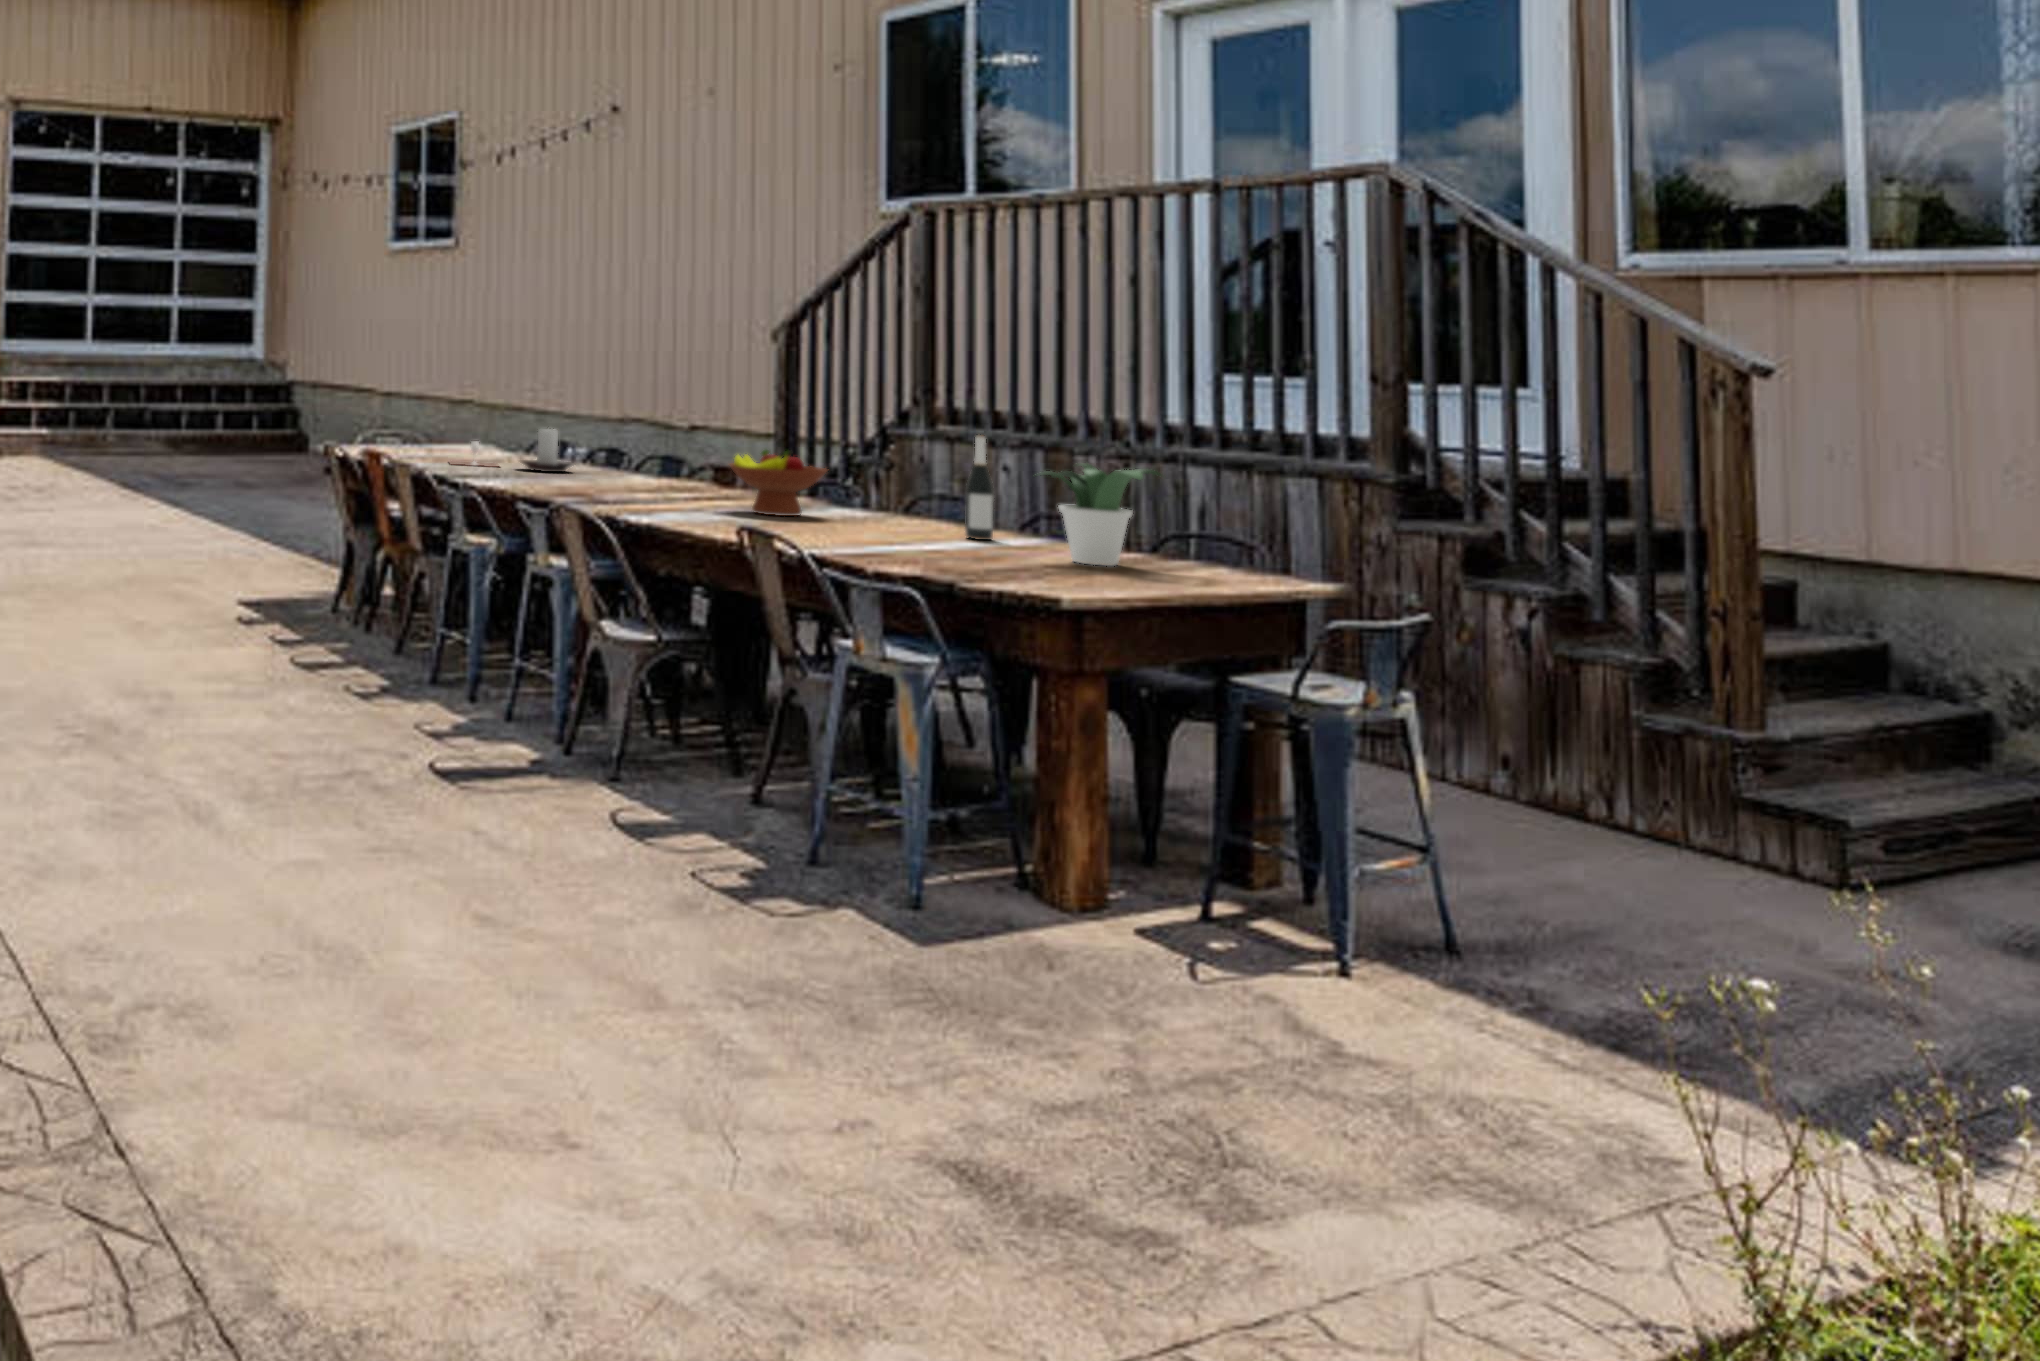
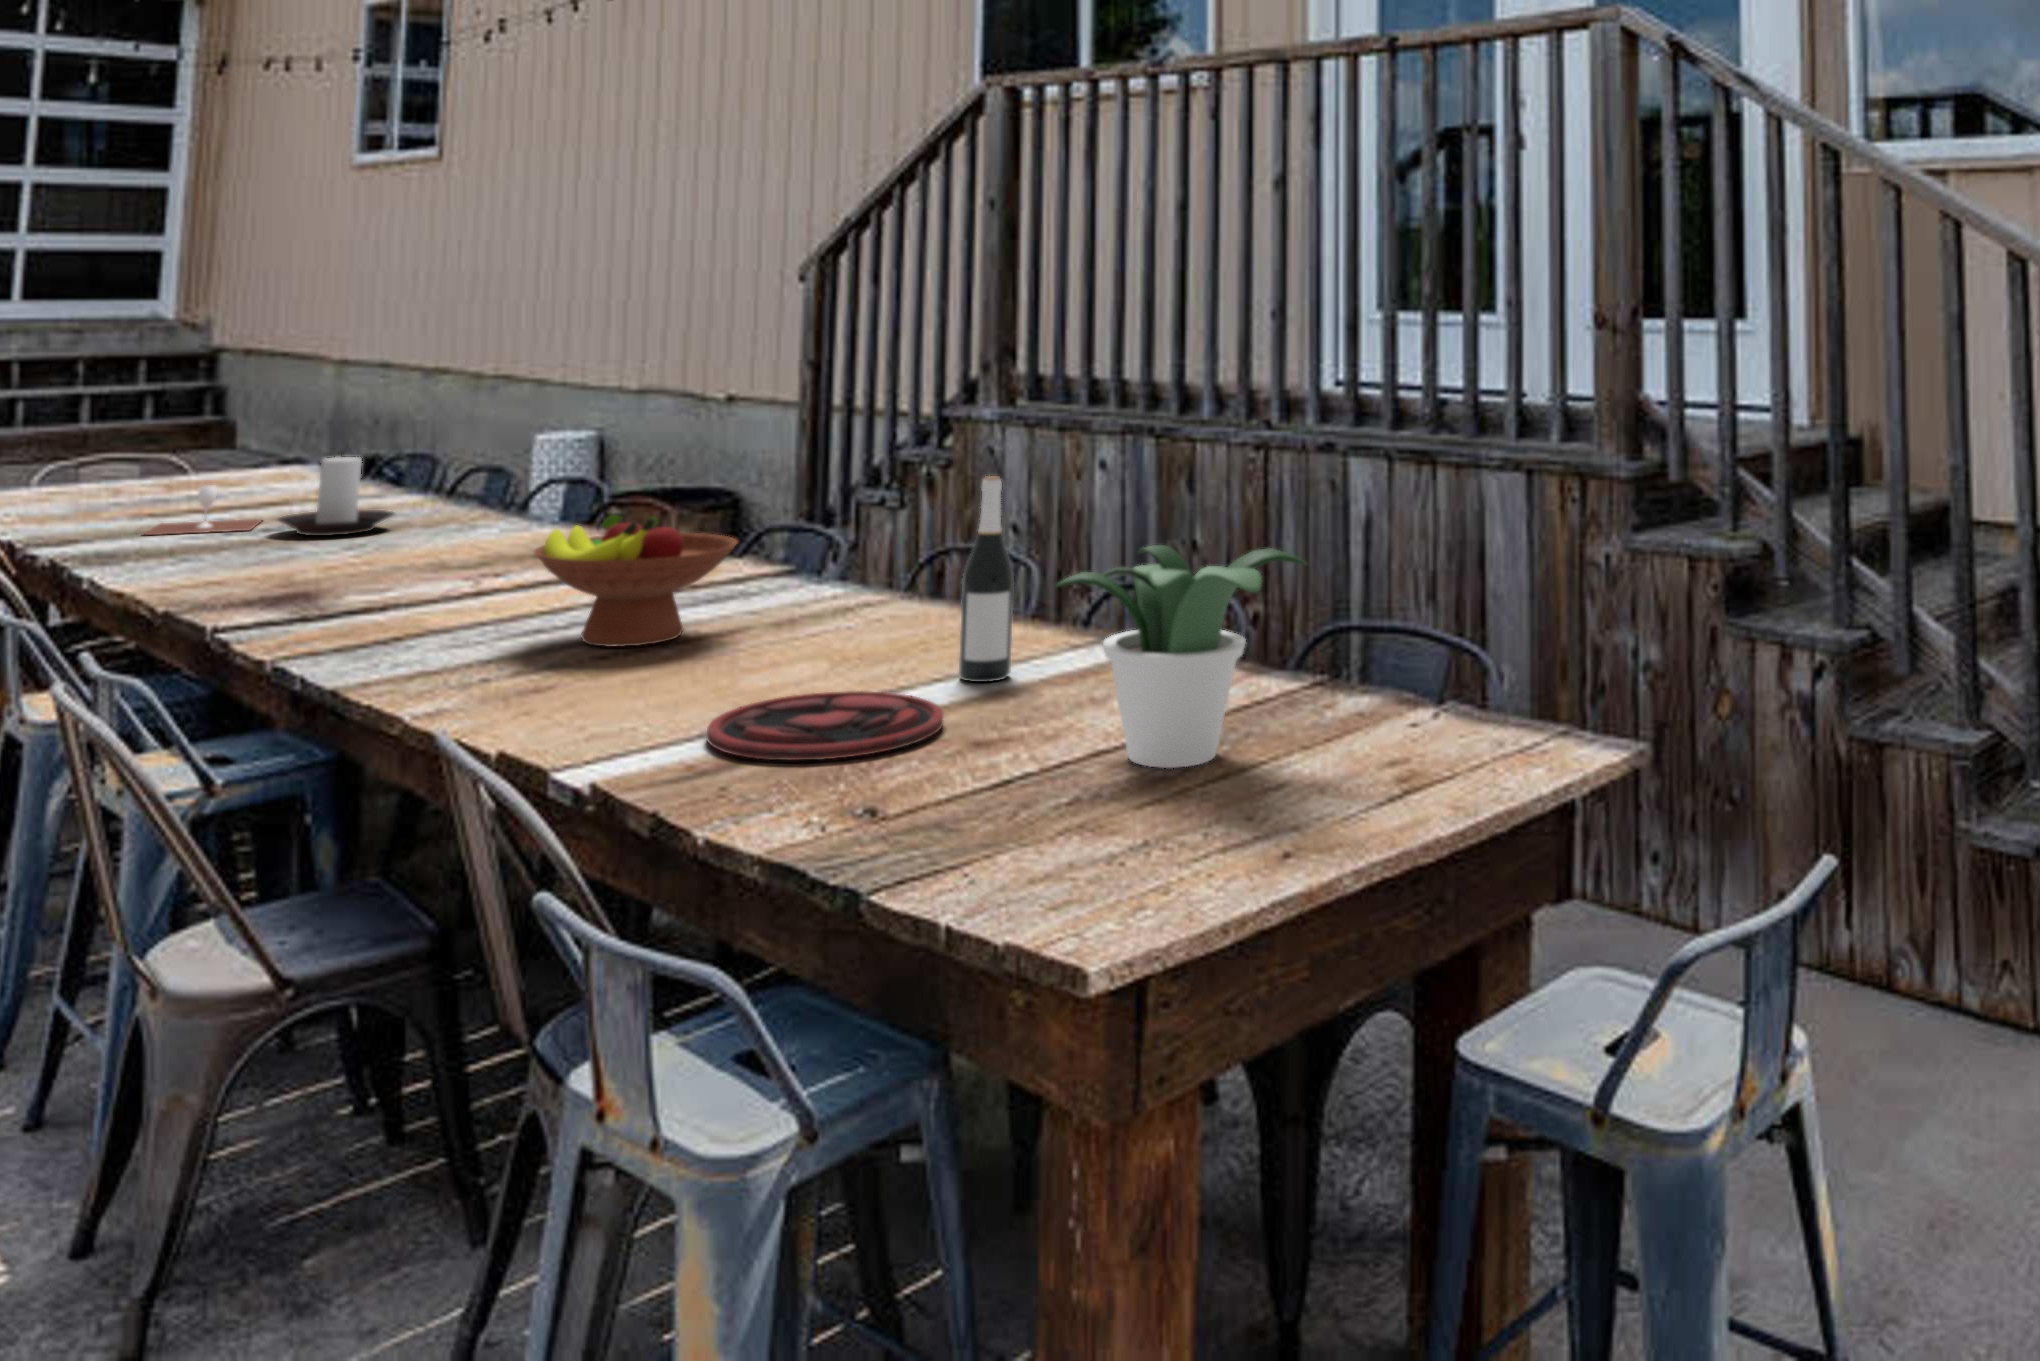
plate: none [858,530,971,549] -> present [707,691,943,760]

